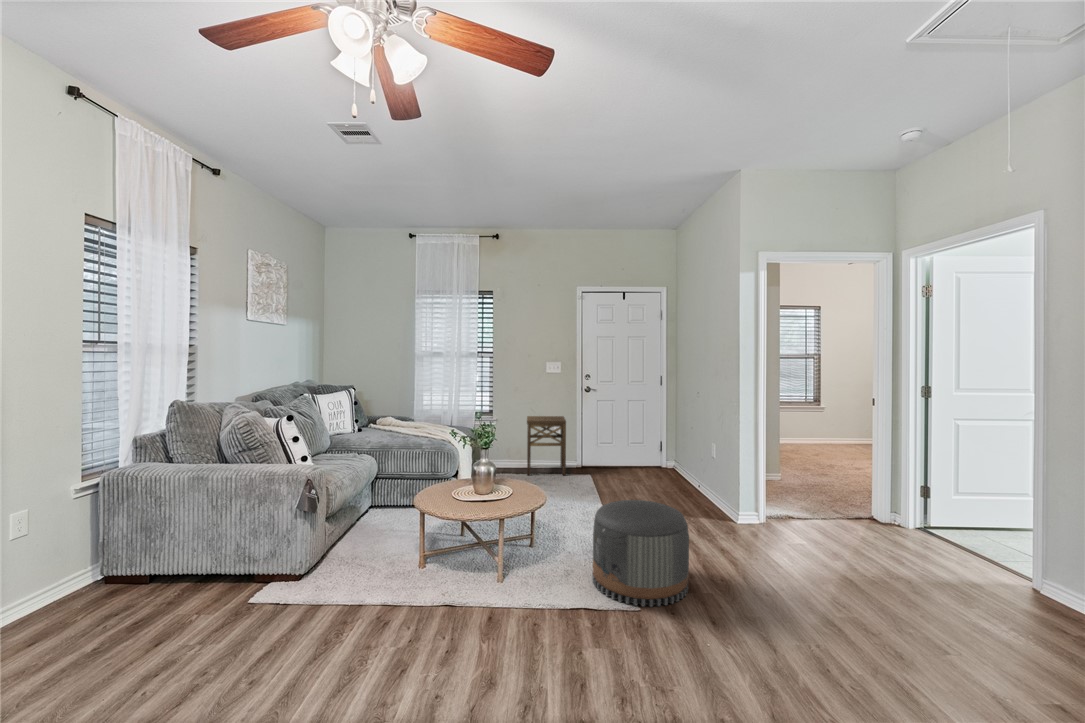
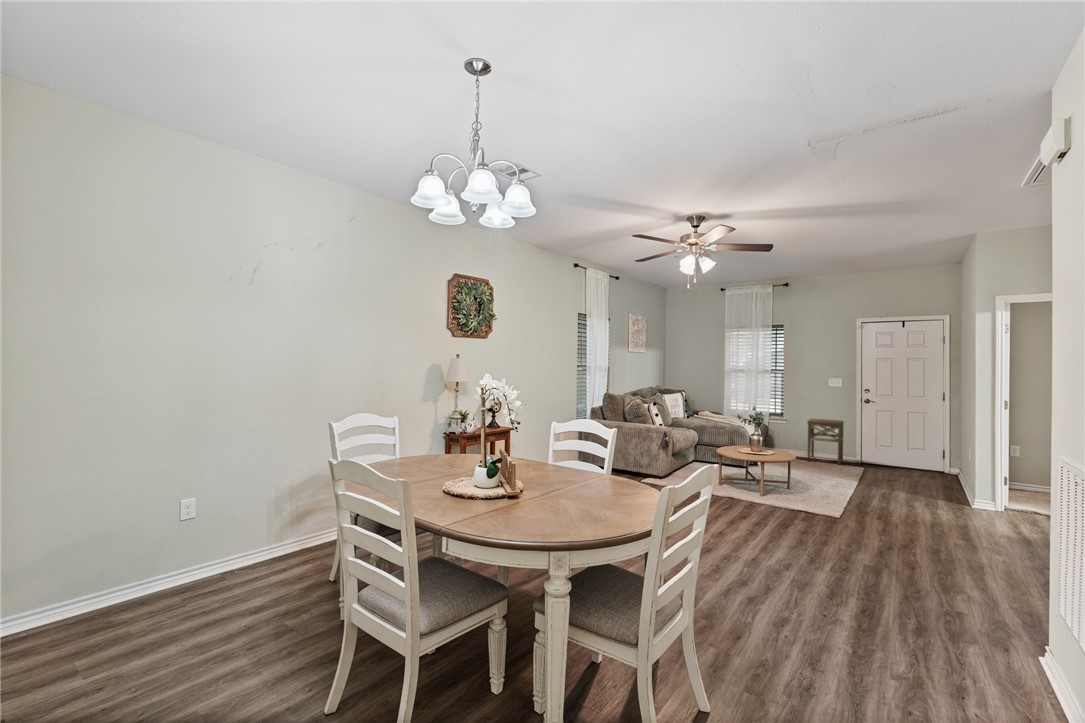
pouf: present [593,500,689,607] -> none [817,464,881,519]

